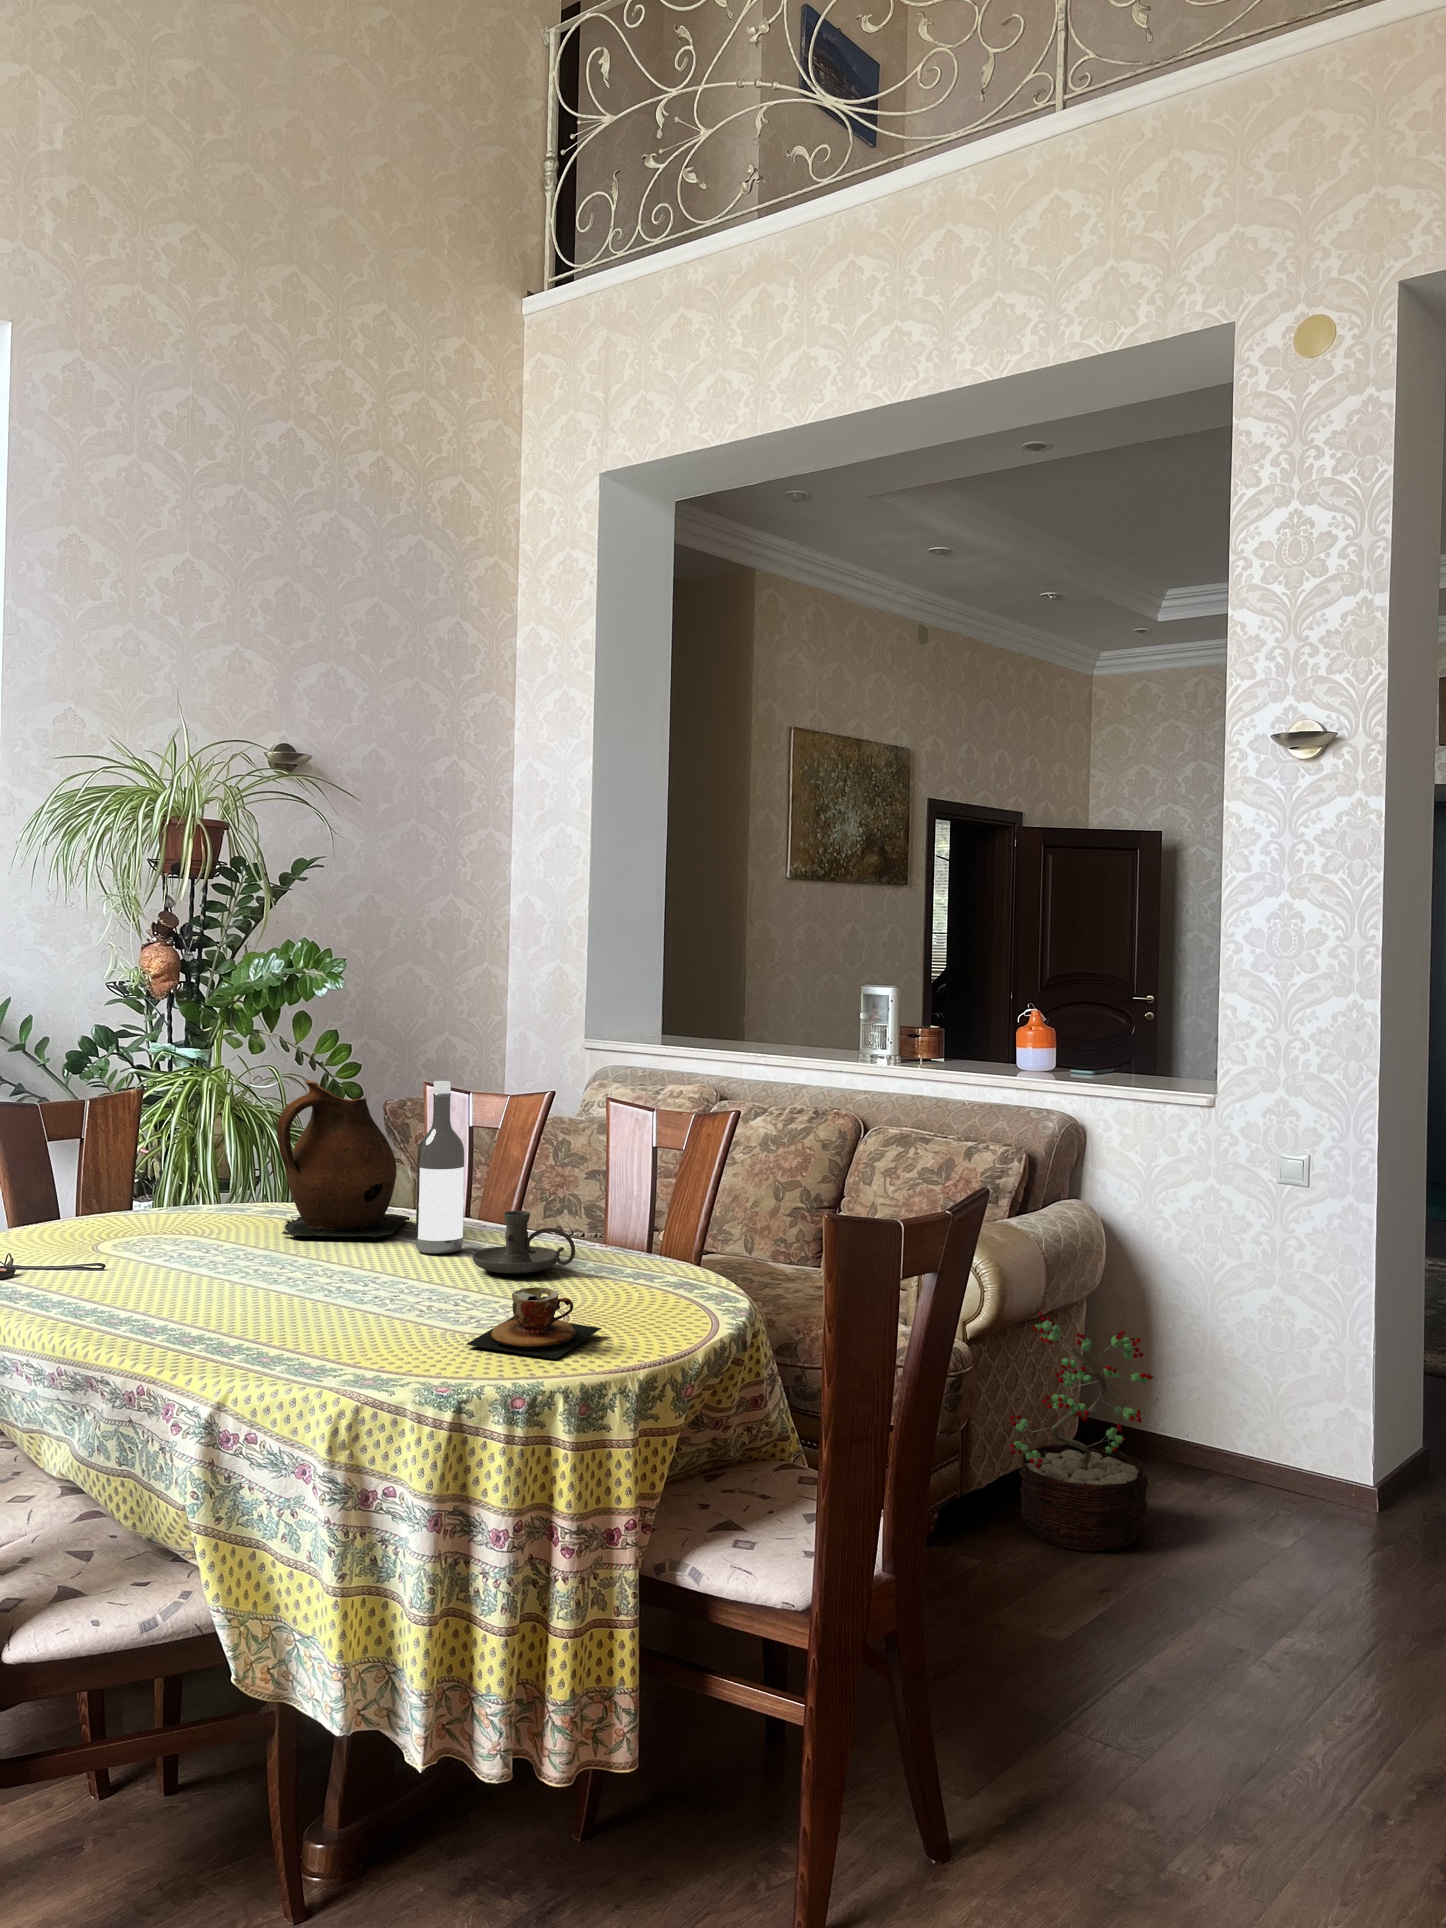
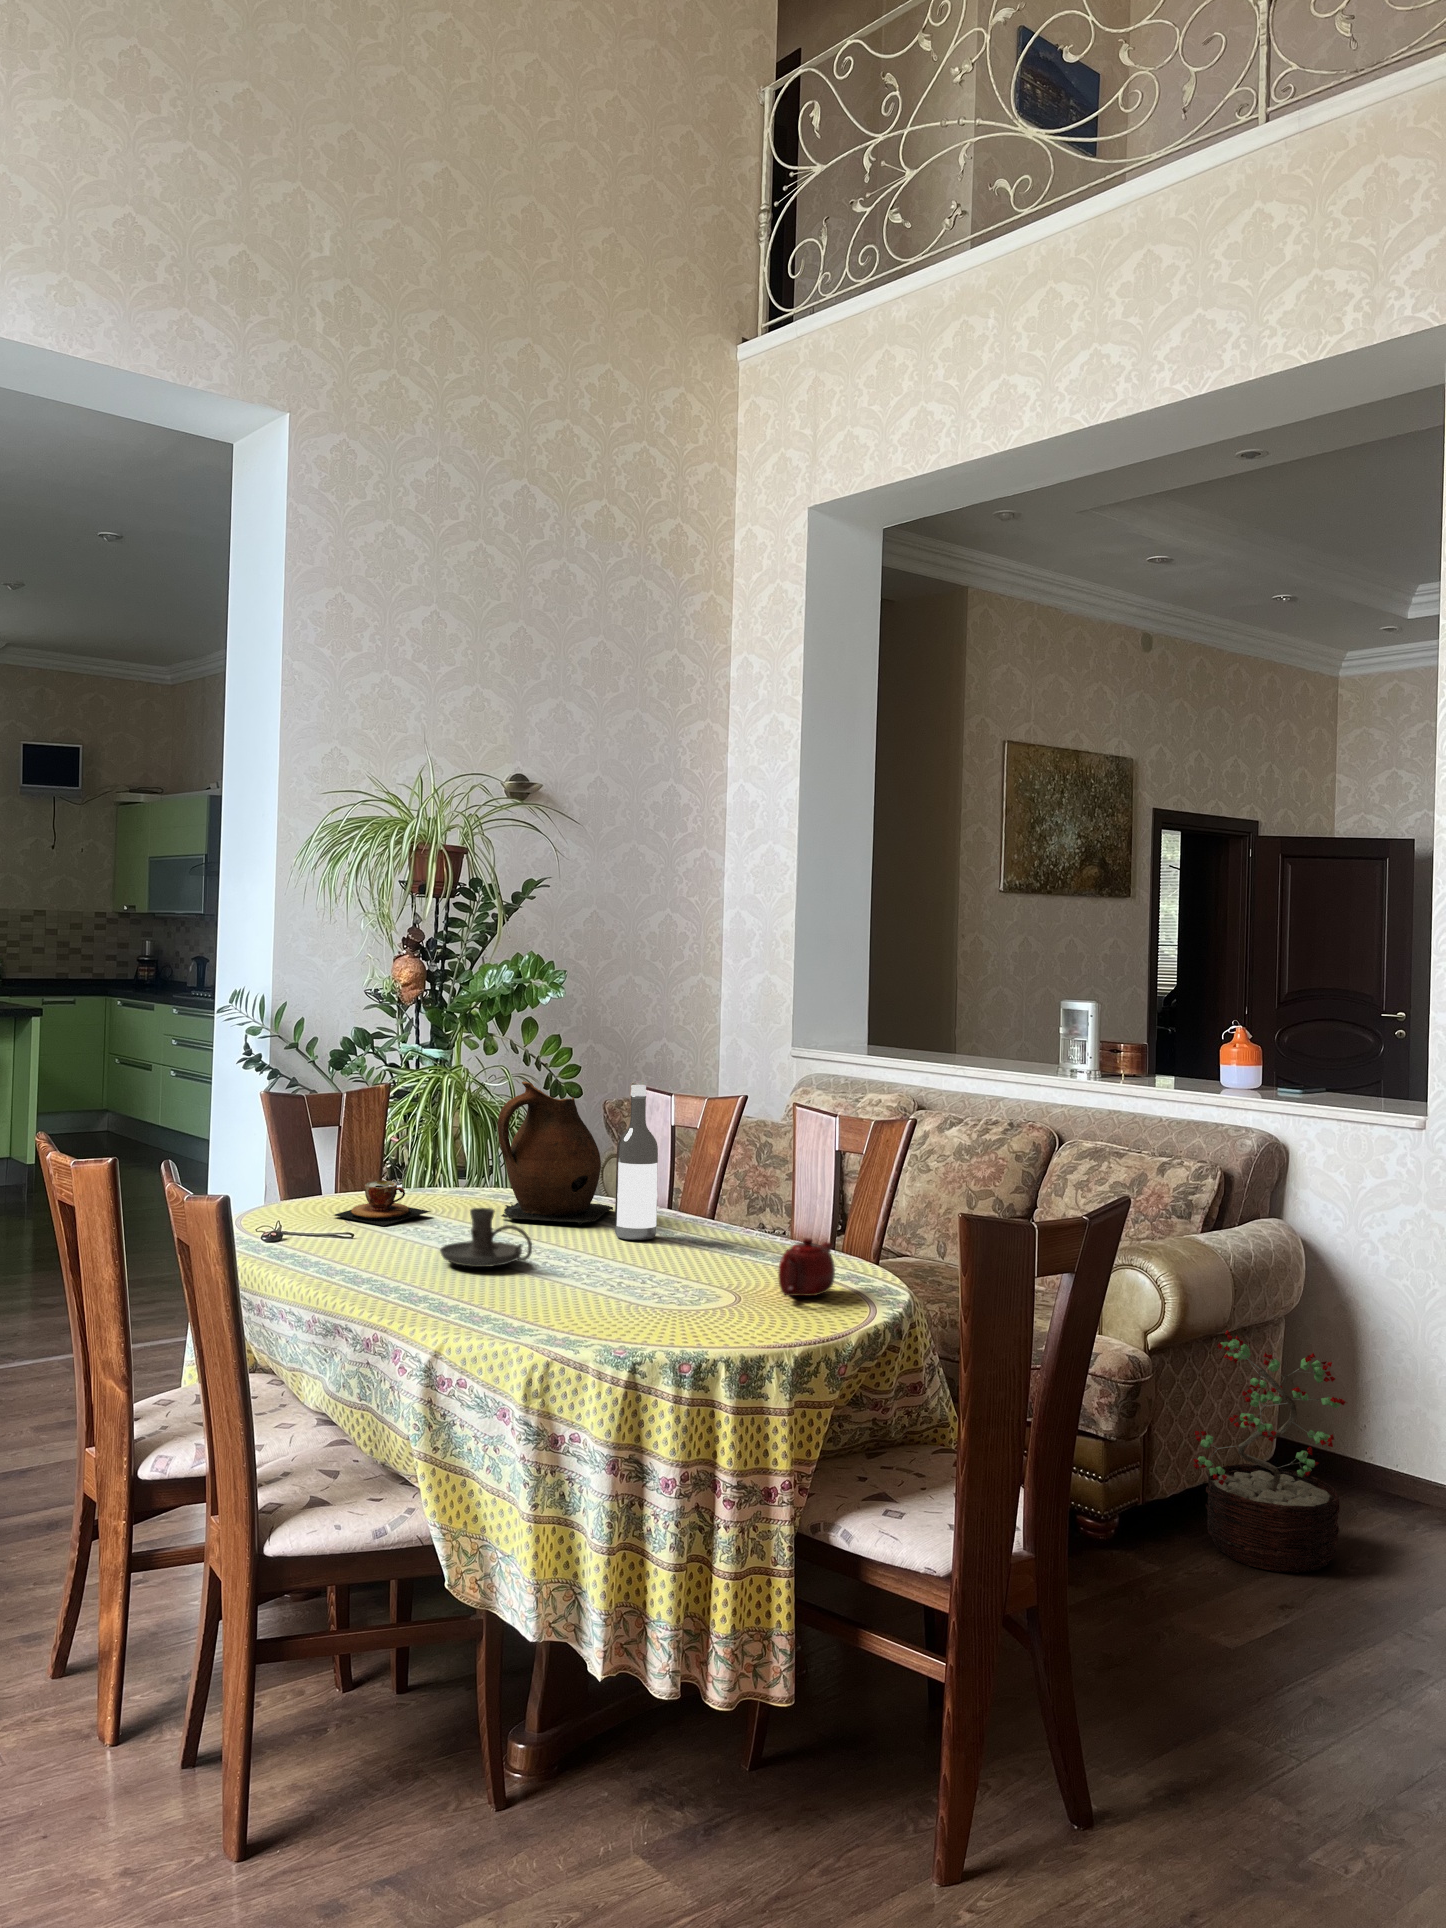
candle holder: present [472,1211,575,1274] -> present [440,1208,532,1267]
teapot: none [610,1245,671,1310] -> present [778,1238,835,1296]
teacup: present [466,1287,601,1359] -> present [334,1181,430,1226]

